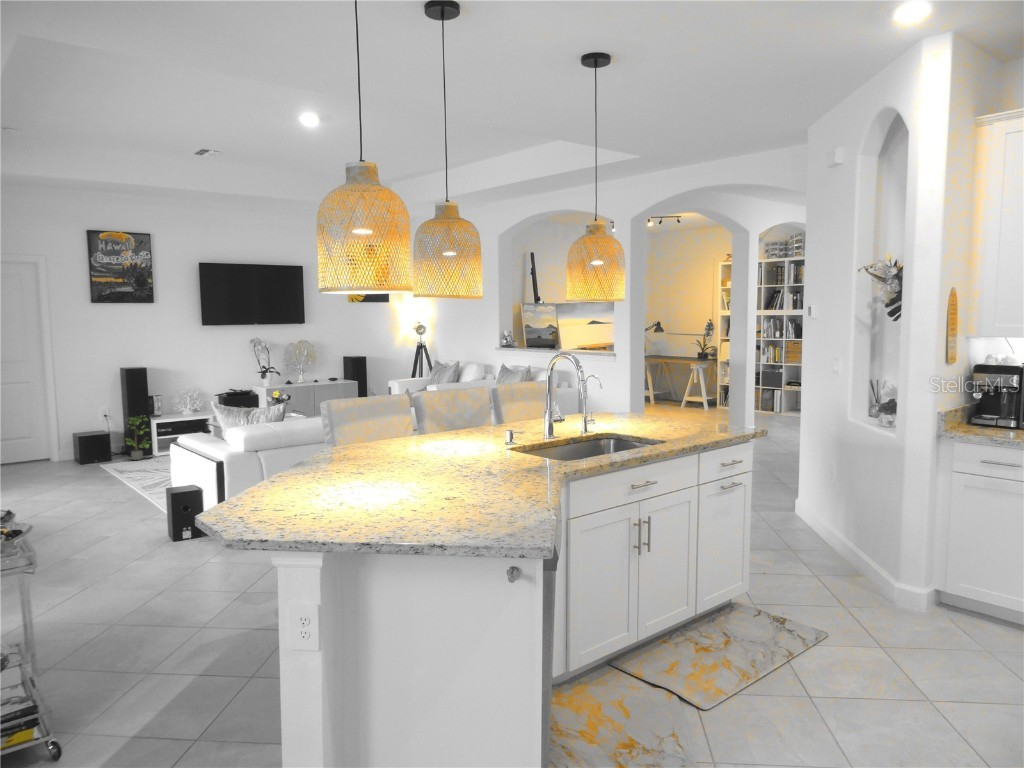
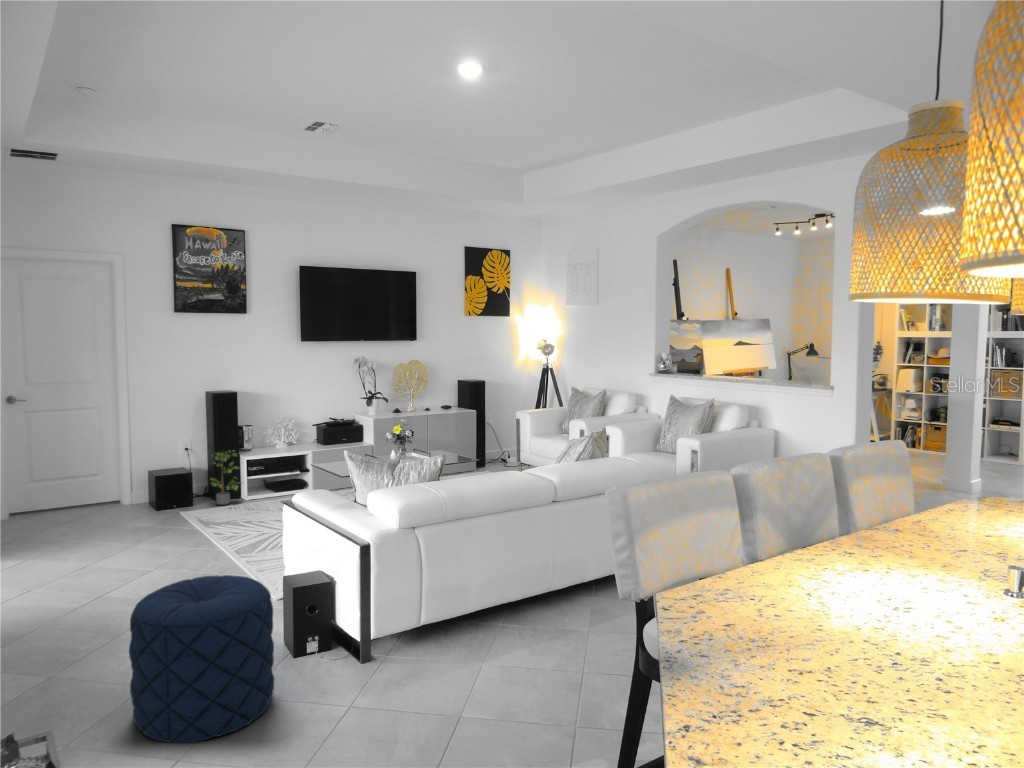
pouf: none [62,482,159,577] -> present [129,575,274,742]

